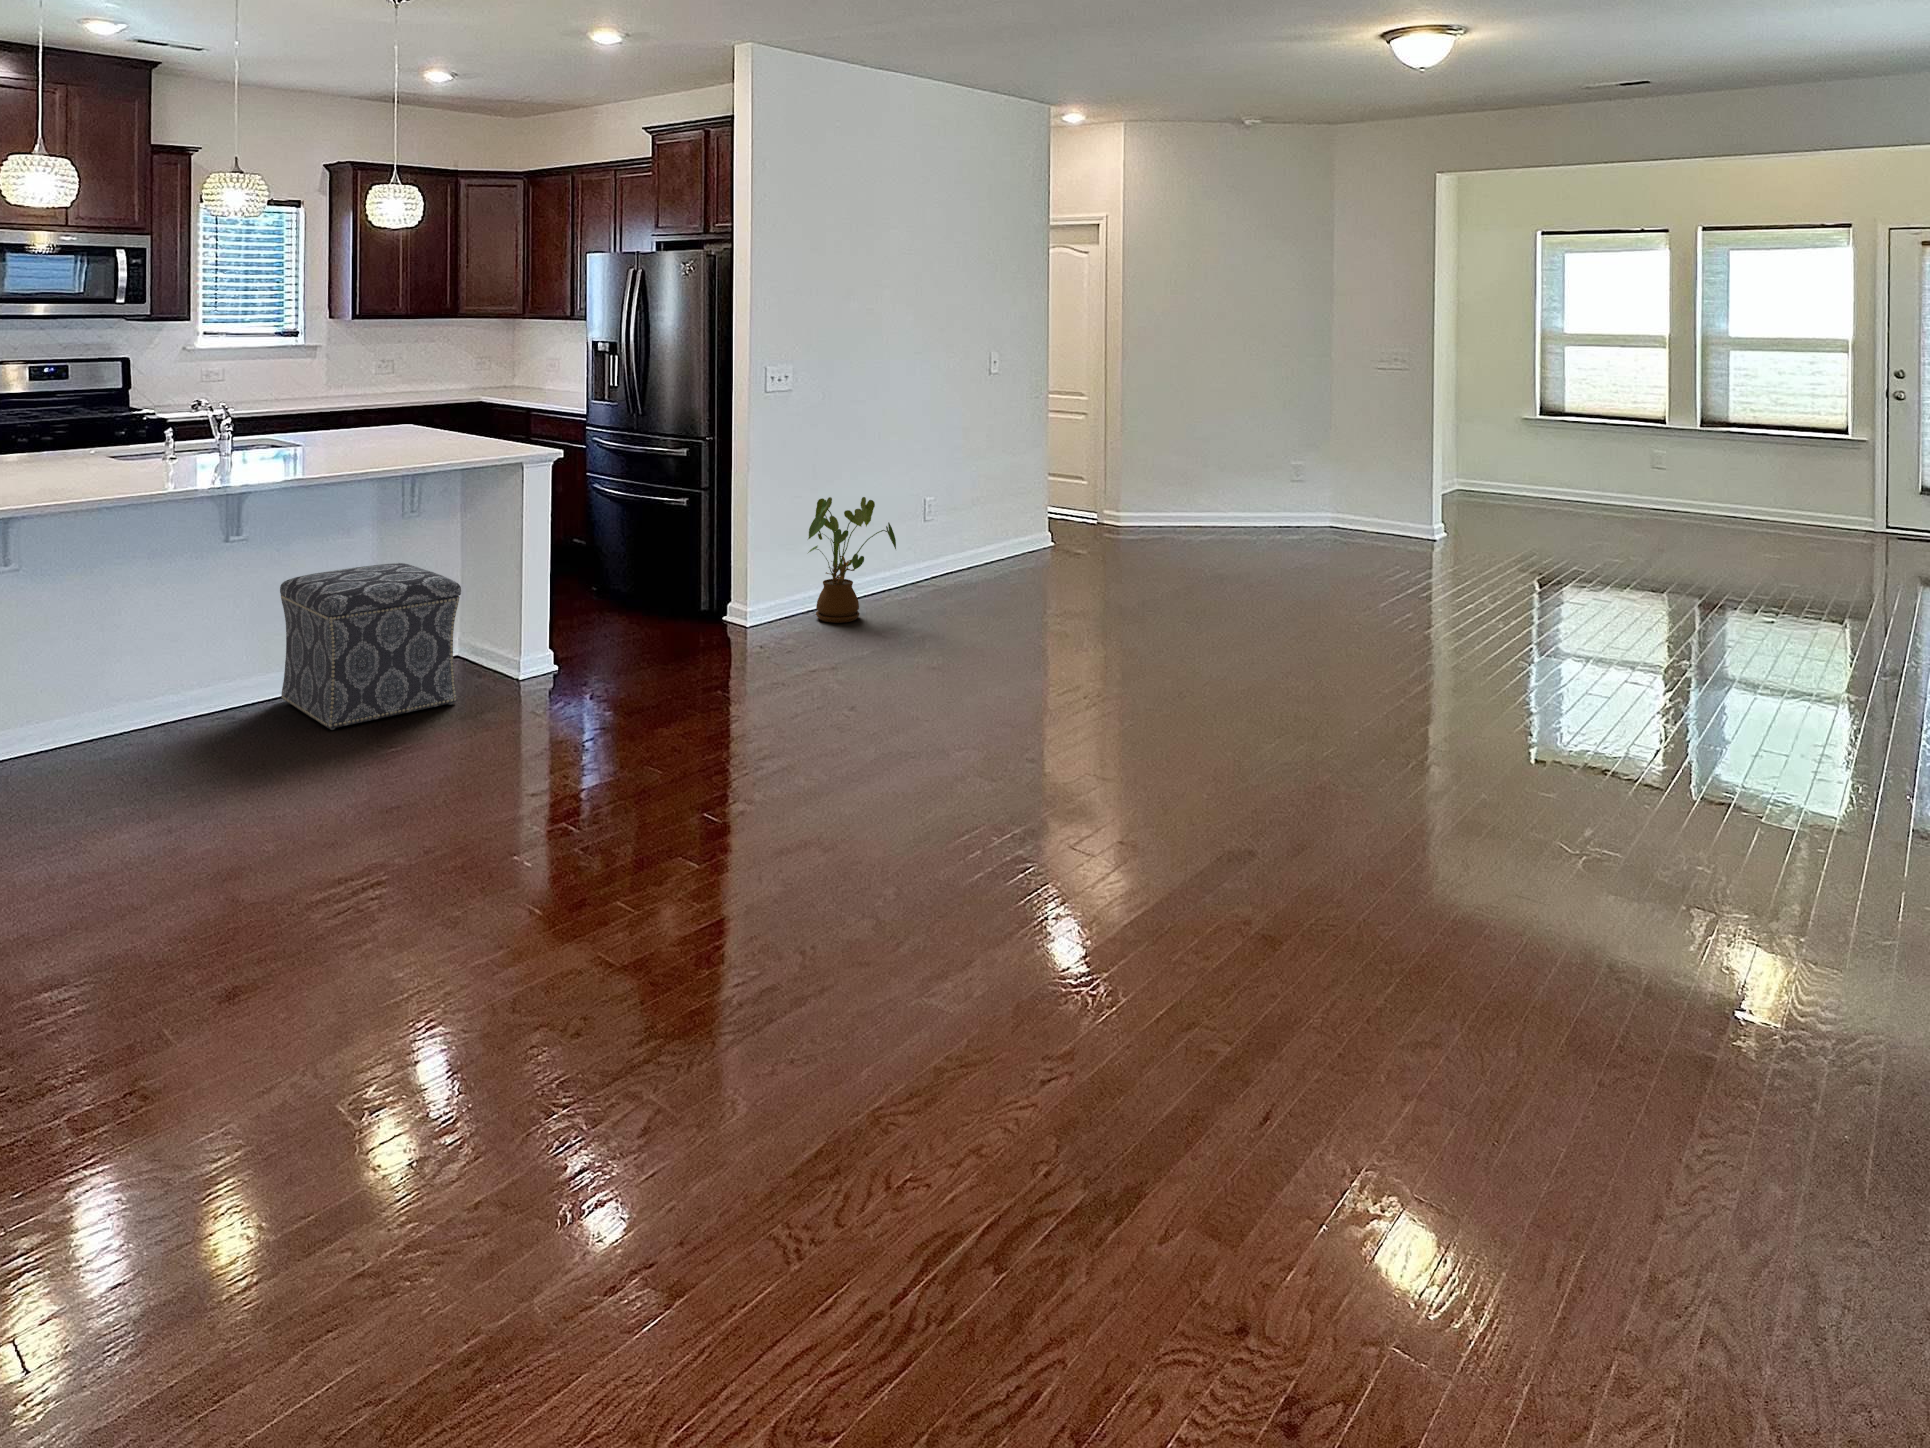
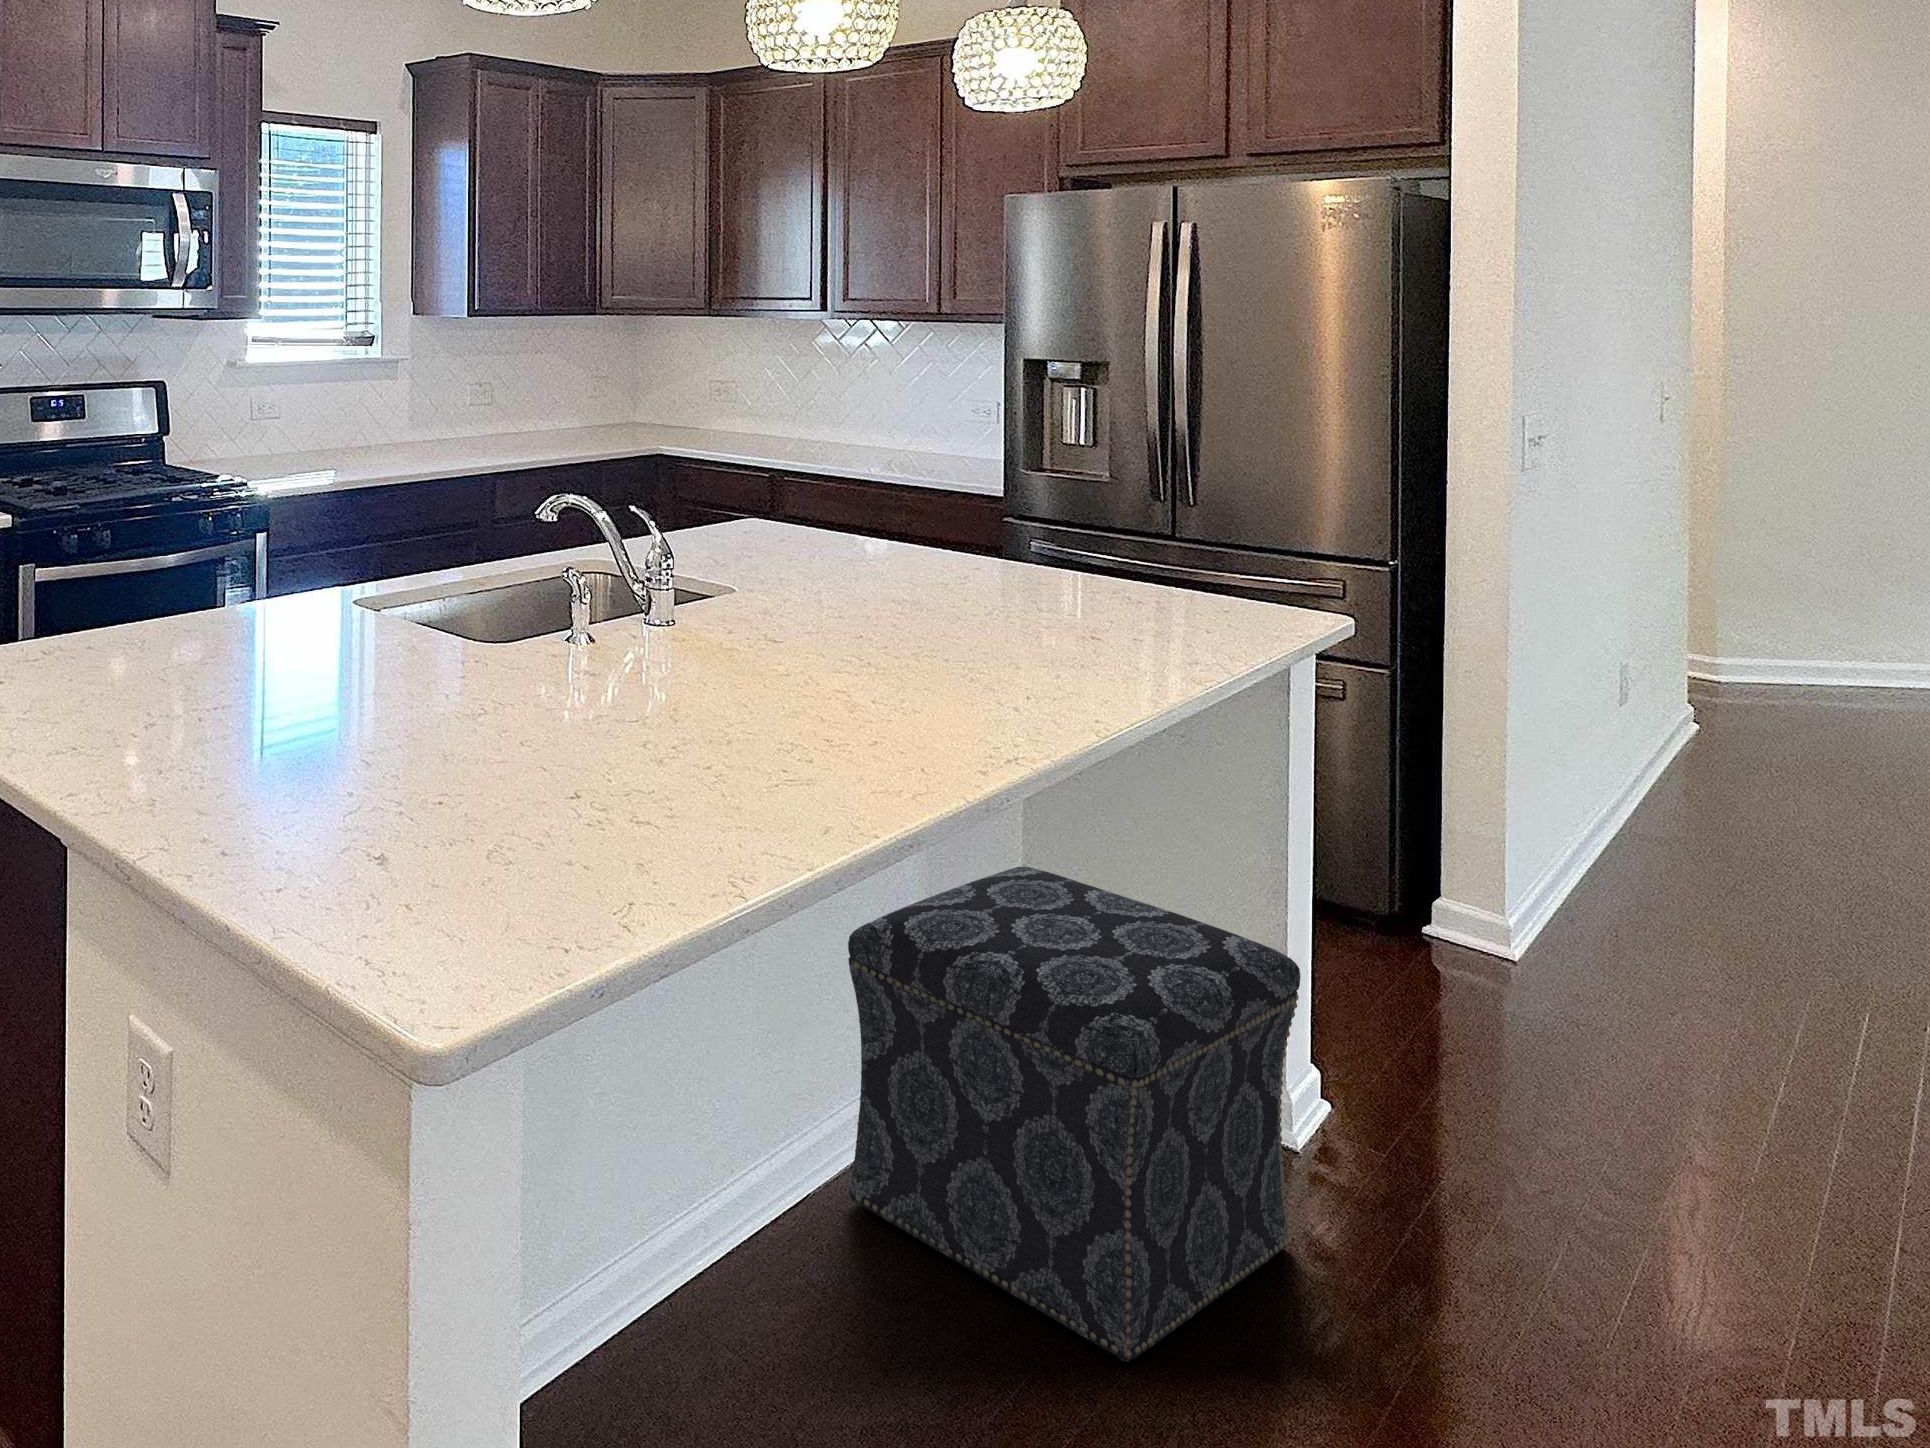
house plant: present [808,497,896,623] -> none [1566,684,1838,958]

